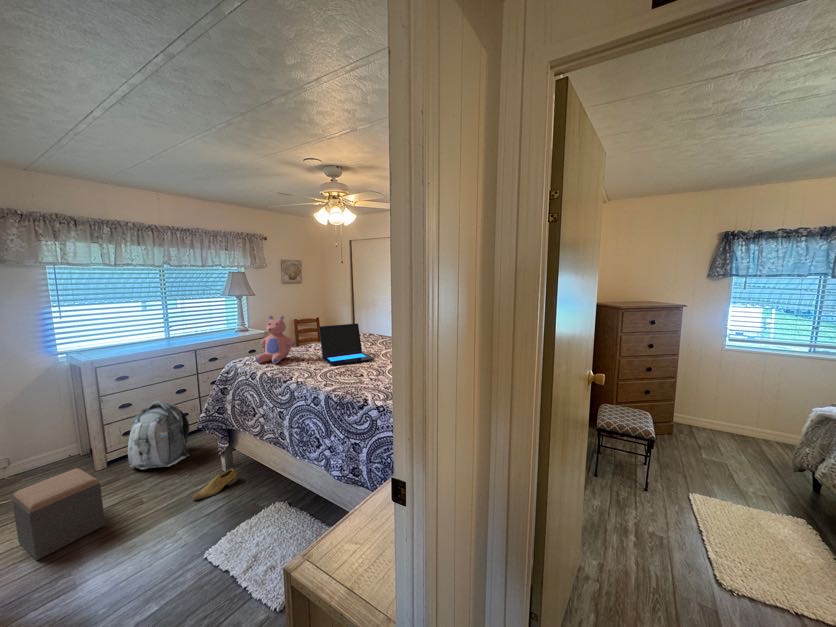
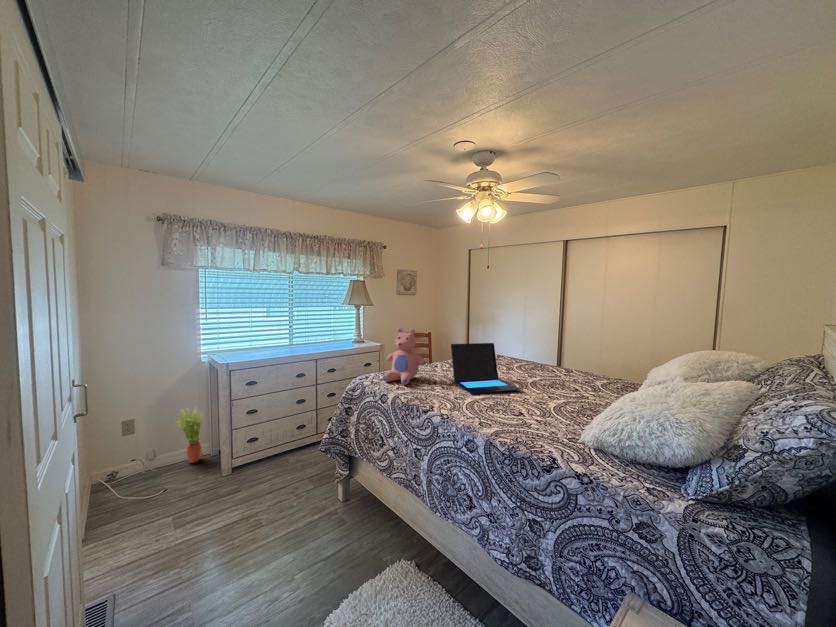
backpack: present [128,401,189,469] -> none [250,411,307,484]
potted plant: none [31,409,69,465] -> present [176,409,206,463]
footstool: present [12,468,105,560] -> none [151,479,228,583]
shoe: present [192,469,238,500] -> none [311,501,356,536]

